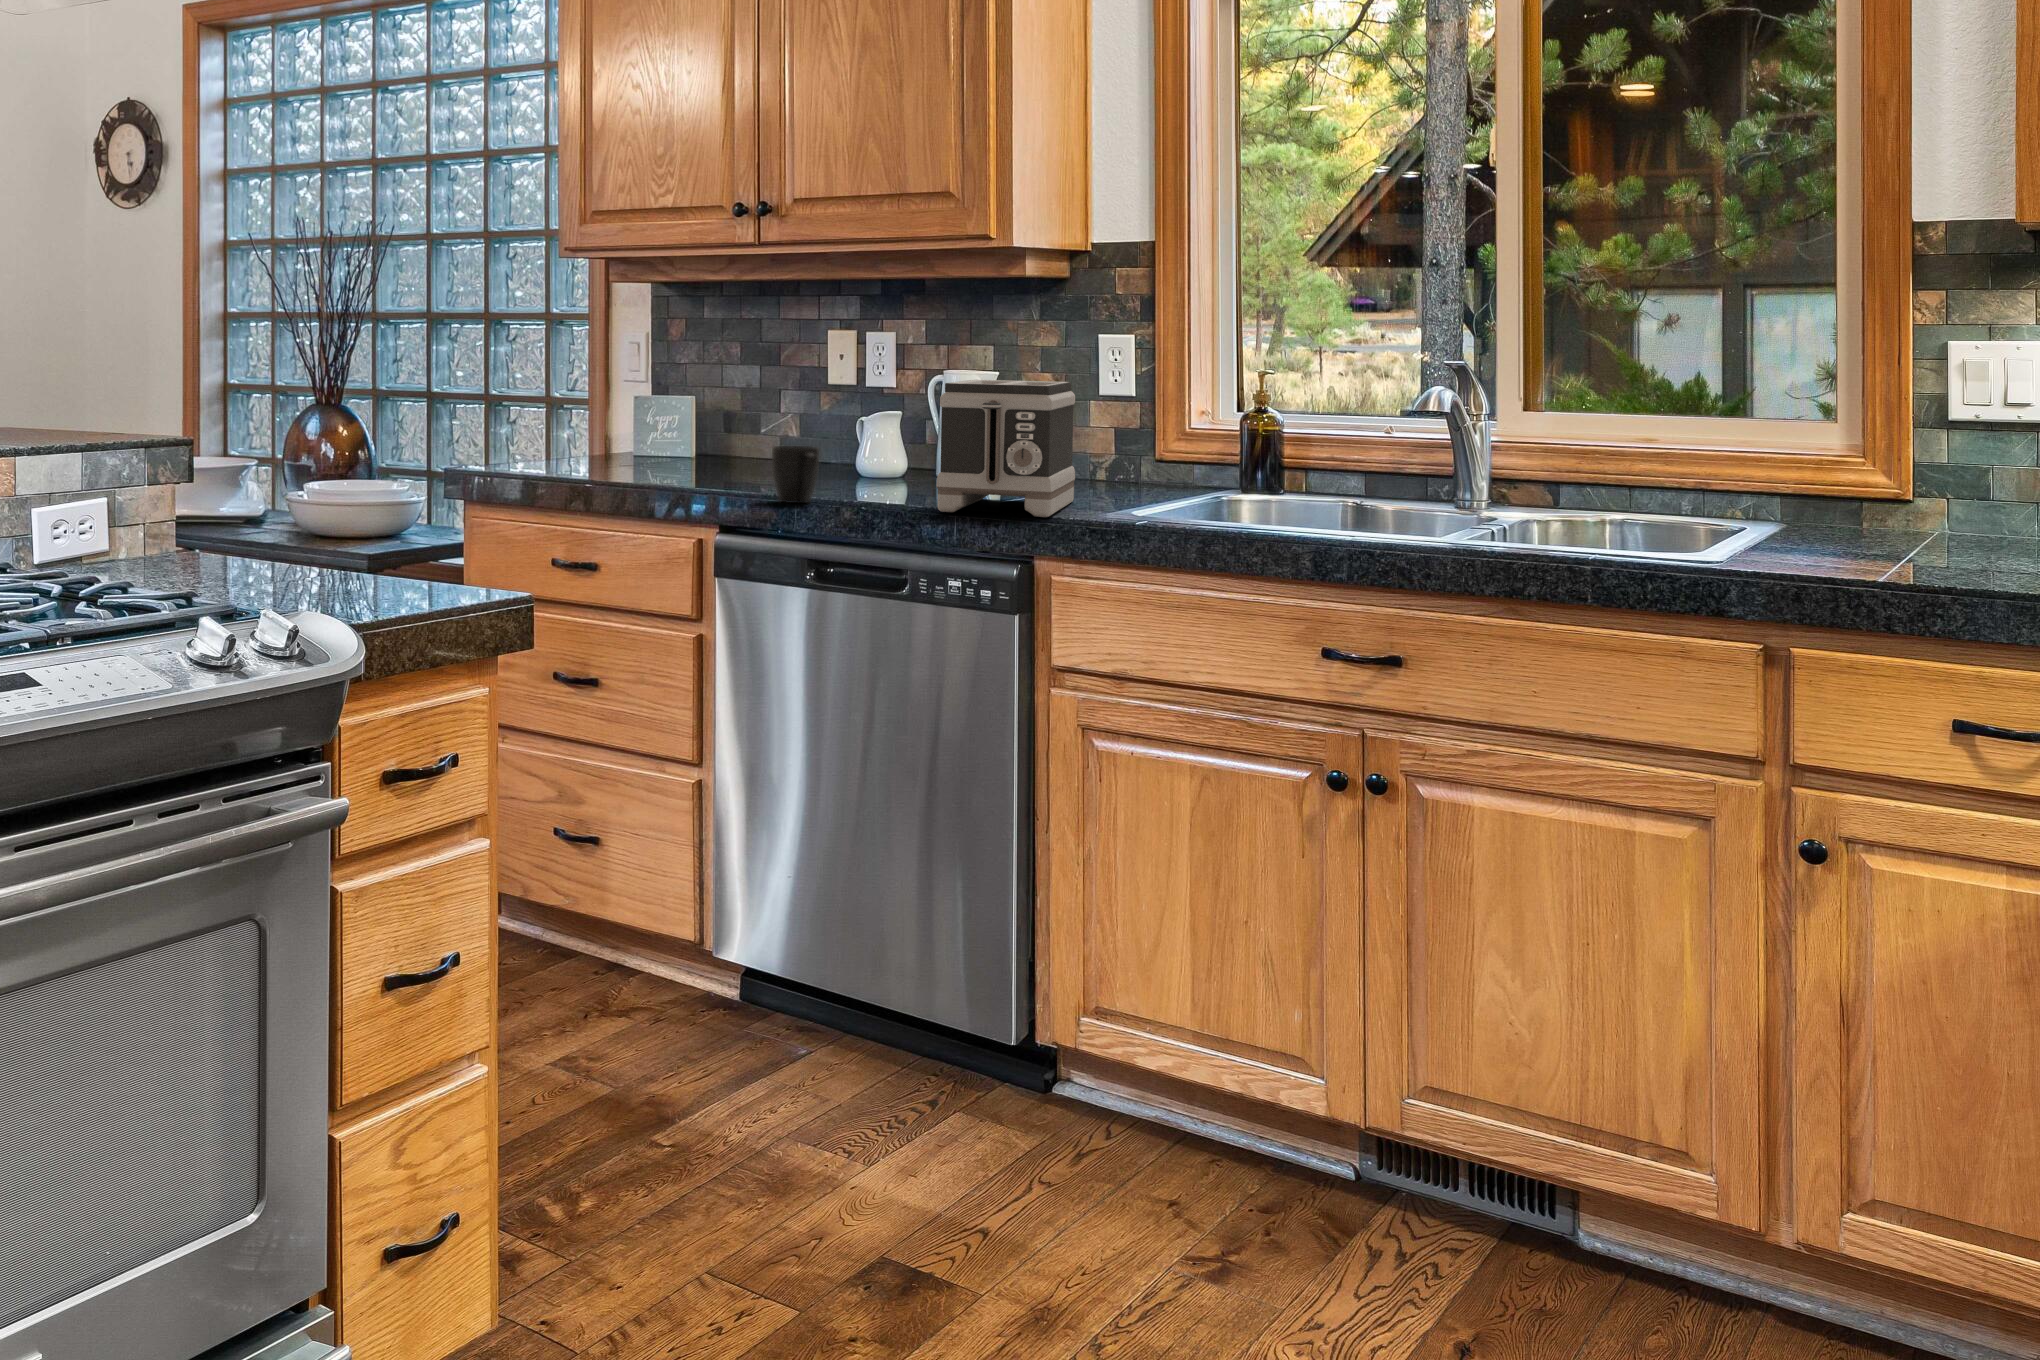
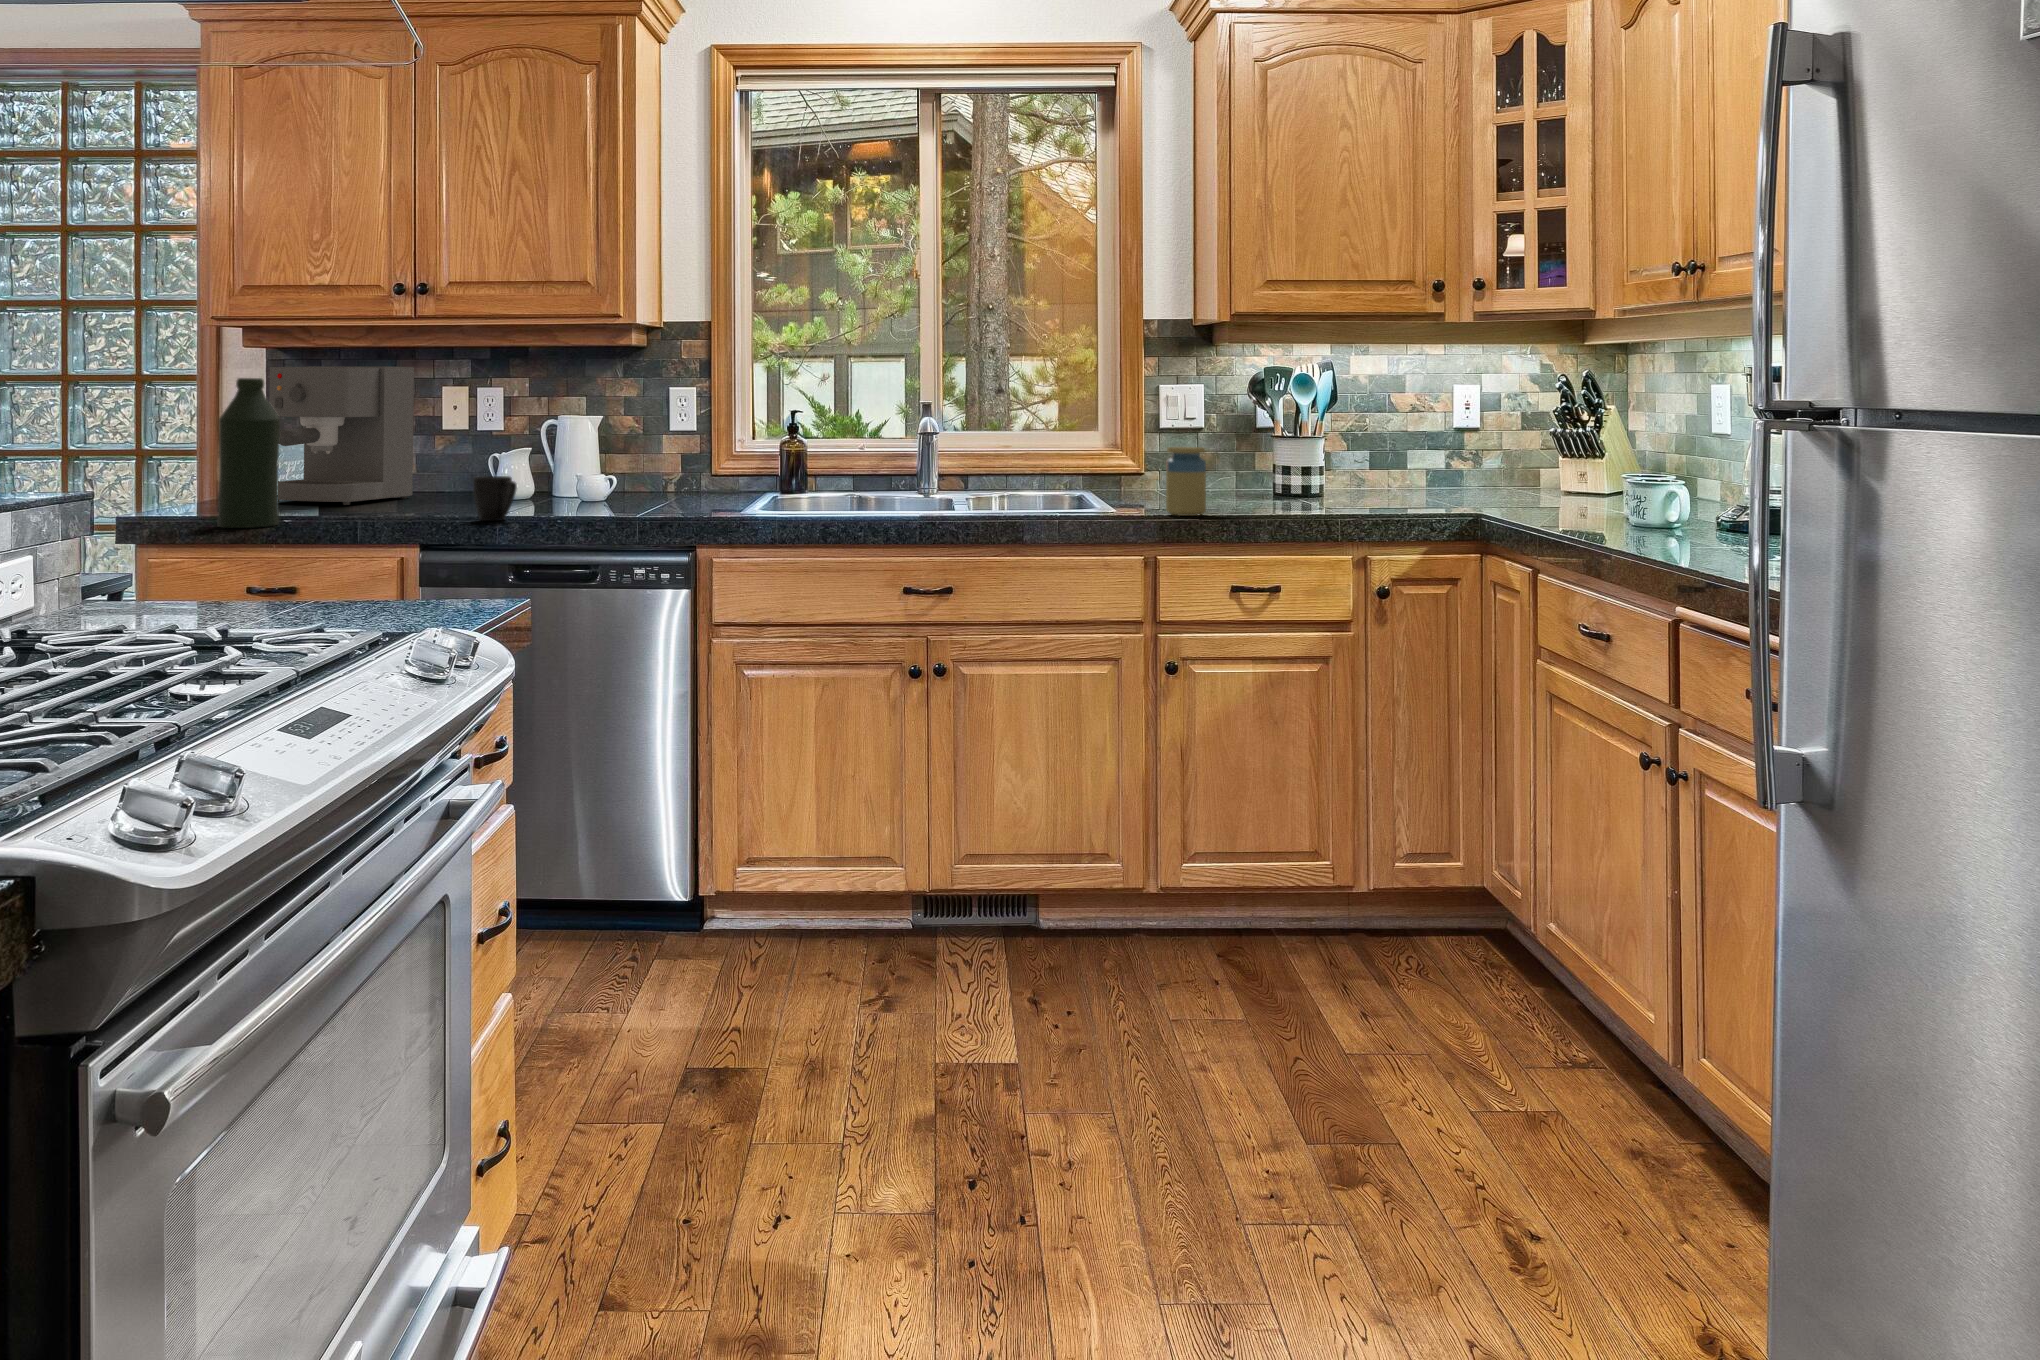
coffee maker: none [611,306,785,473] -> present [269,366,414,505]
bottle: none [512,319,578,491] -> present [217,378,280,528]
toaster: present [936,380,1075,517] -> none [610,421,703,519]
jar: none [1842,452,1934,581] -> present [1166,447,1206,516]

